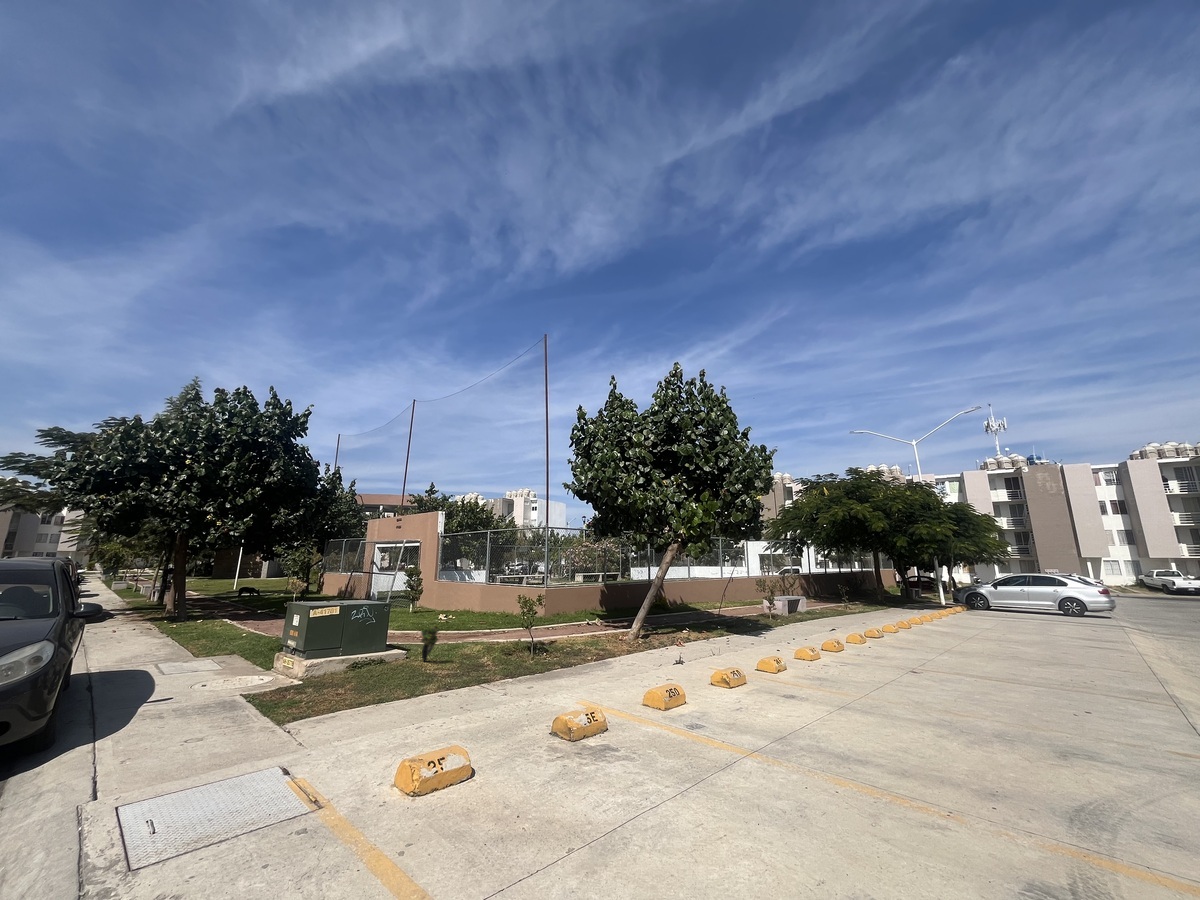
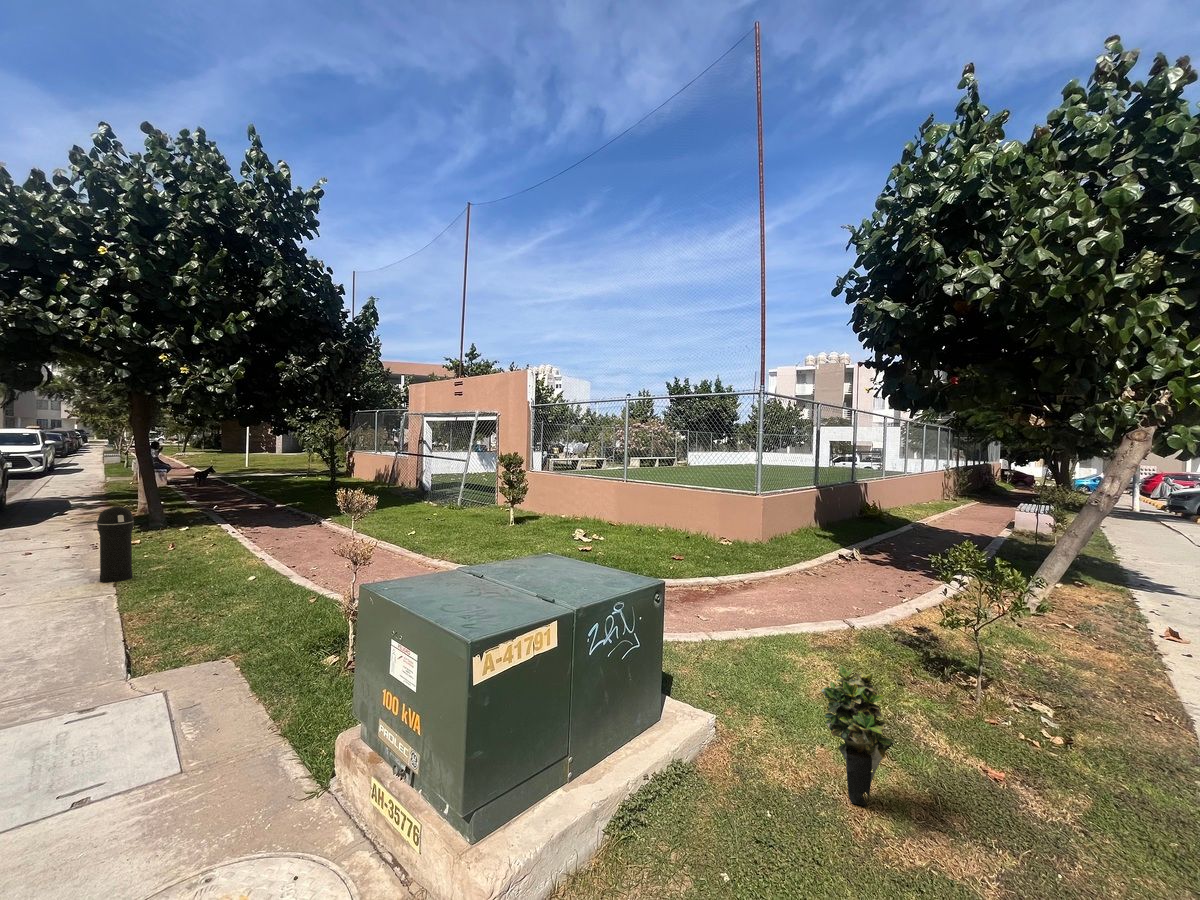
trash can: none [172,596,192,635] -> present [97,507,134,583]

